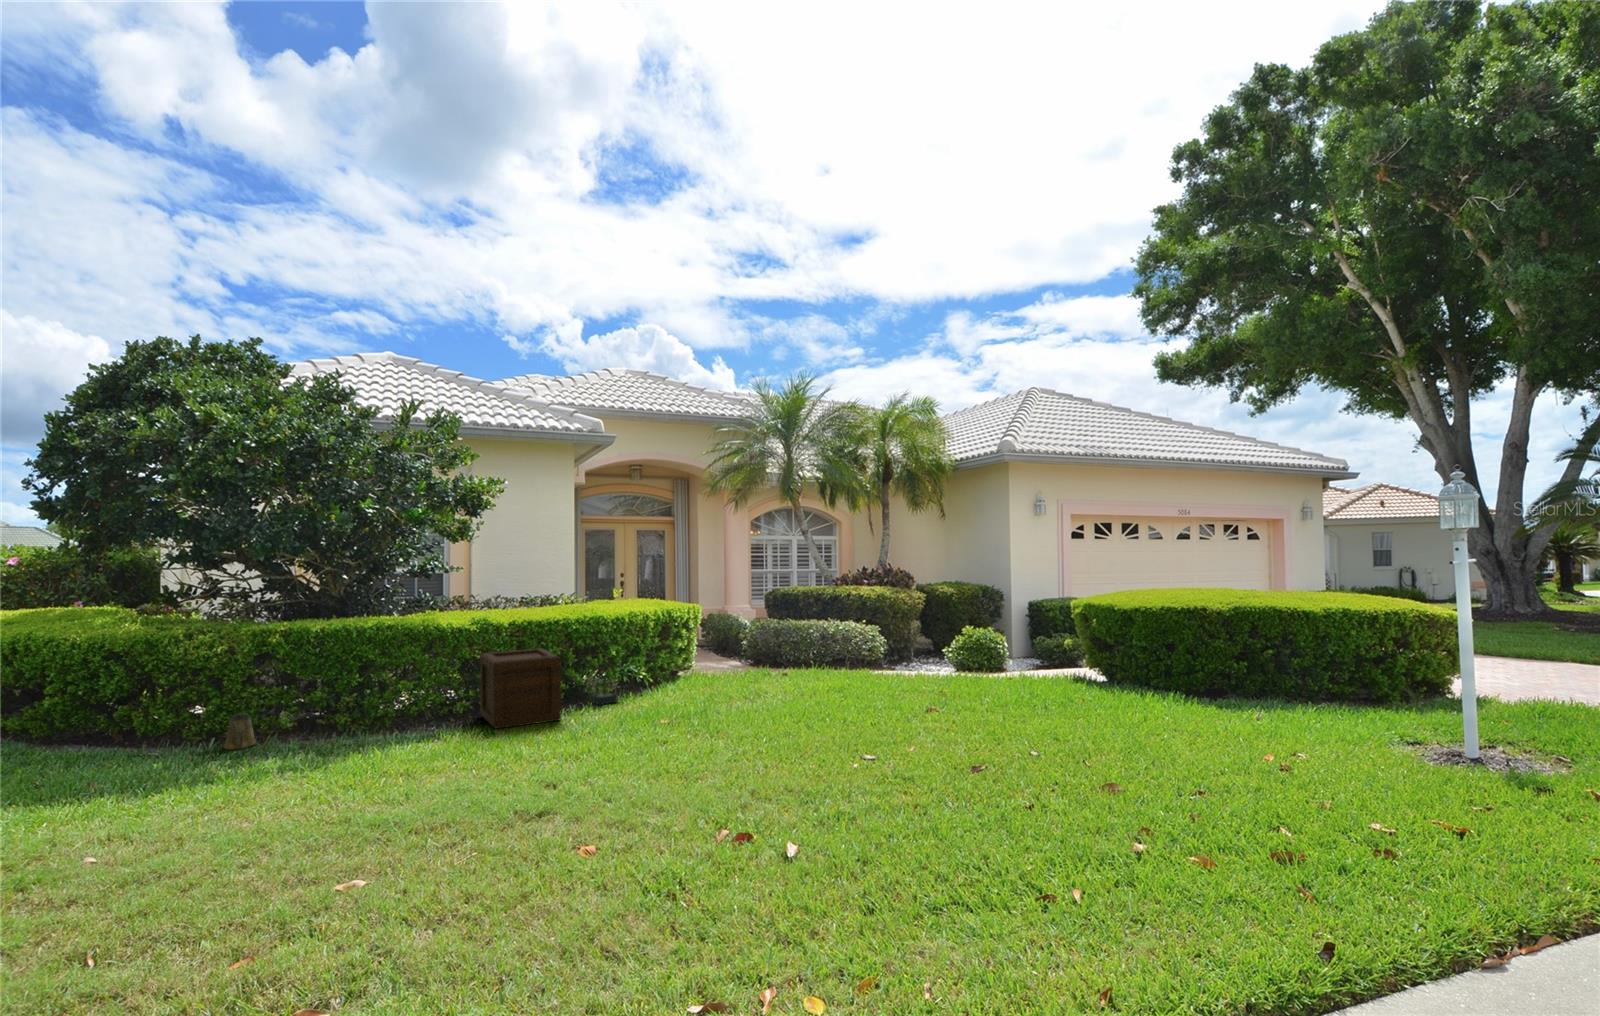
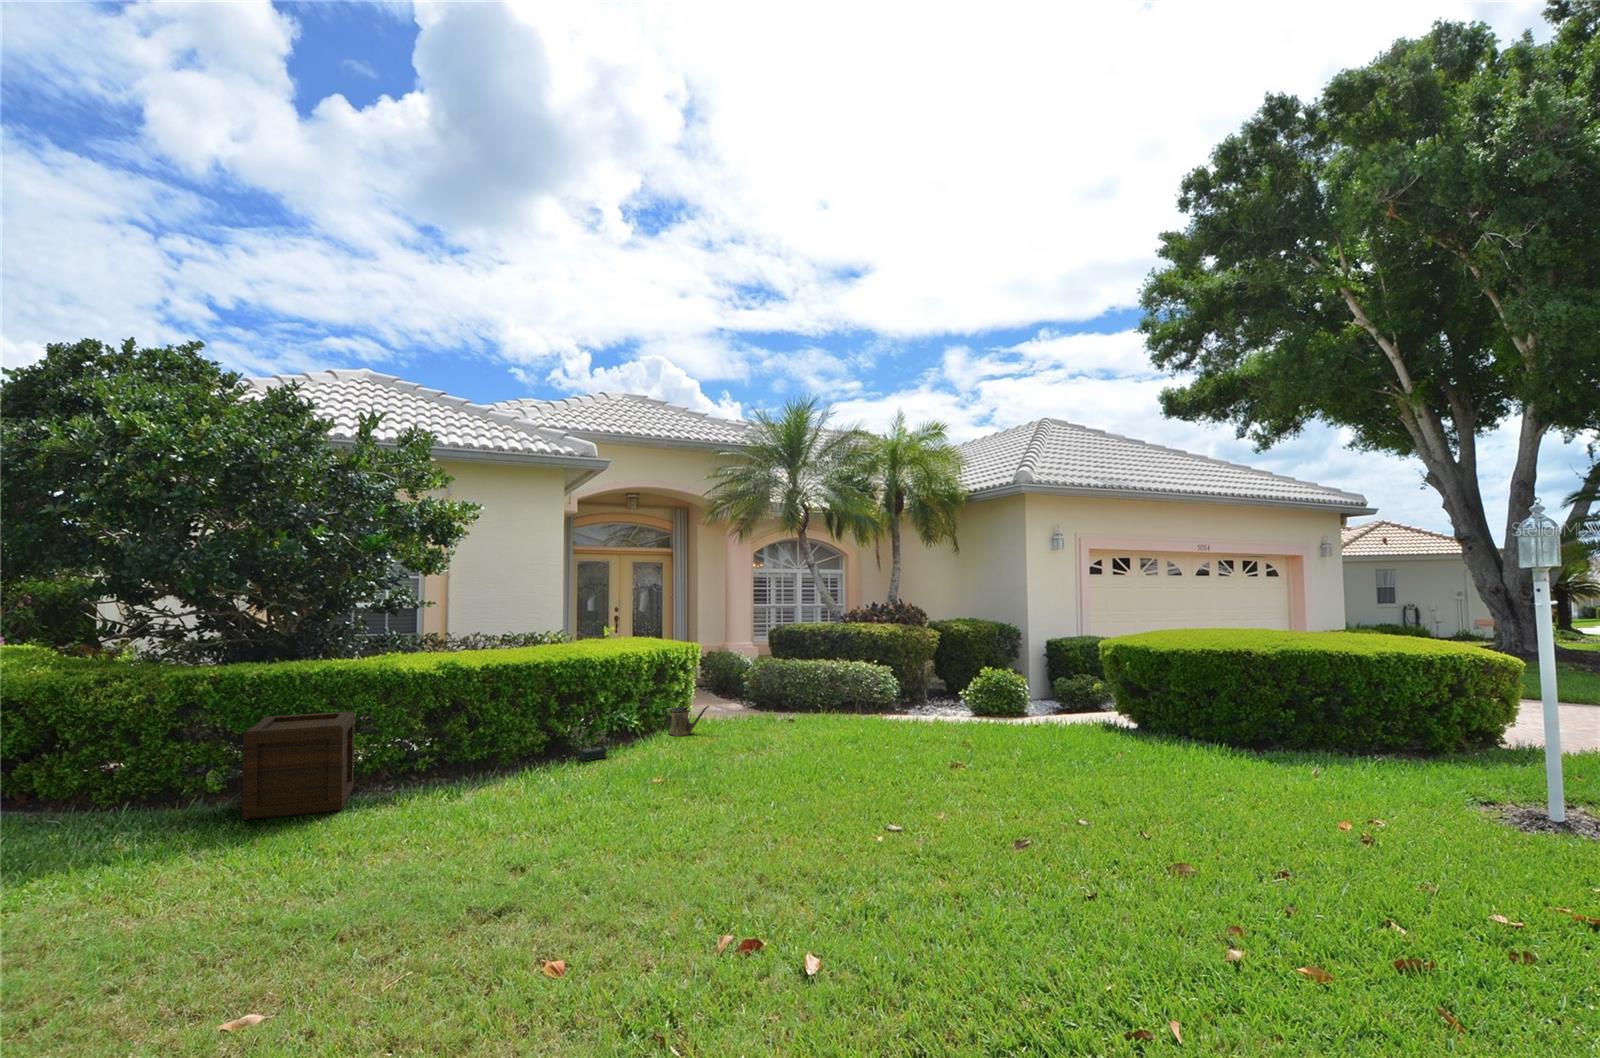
wooden crate: present [480,648,561,729] -> present [242,712,354,820]
watering can: present [224,713,256,750] -> present [664,706,709,736]

